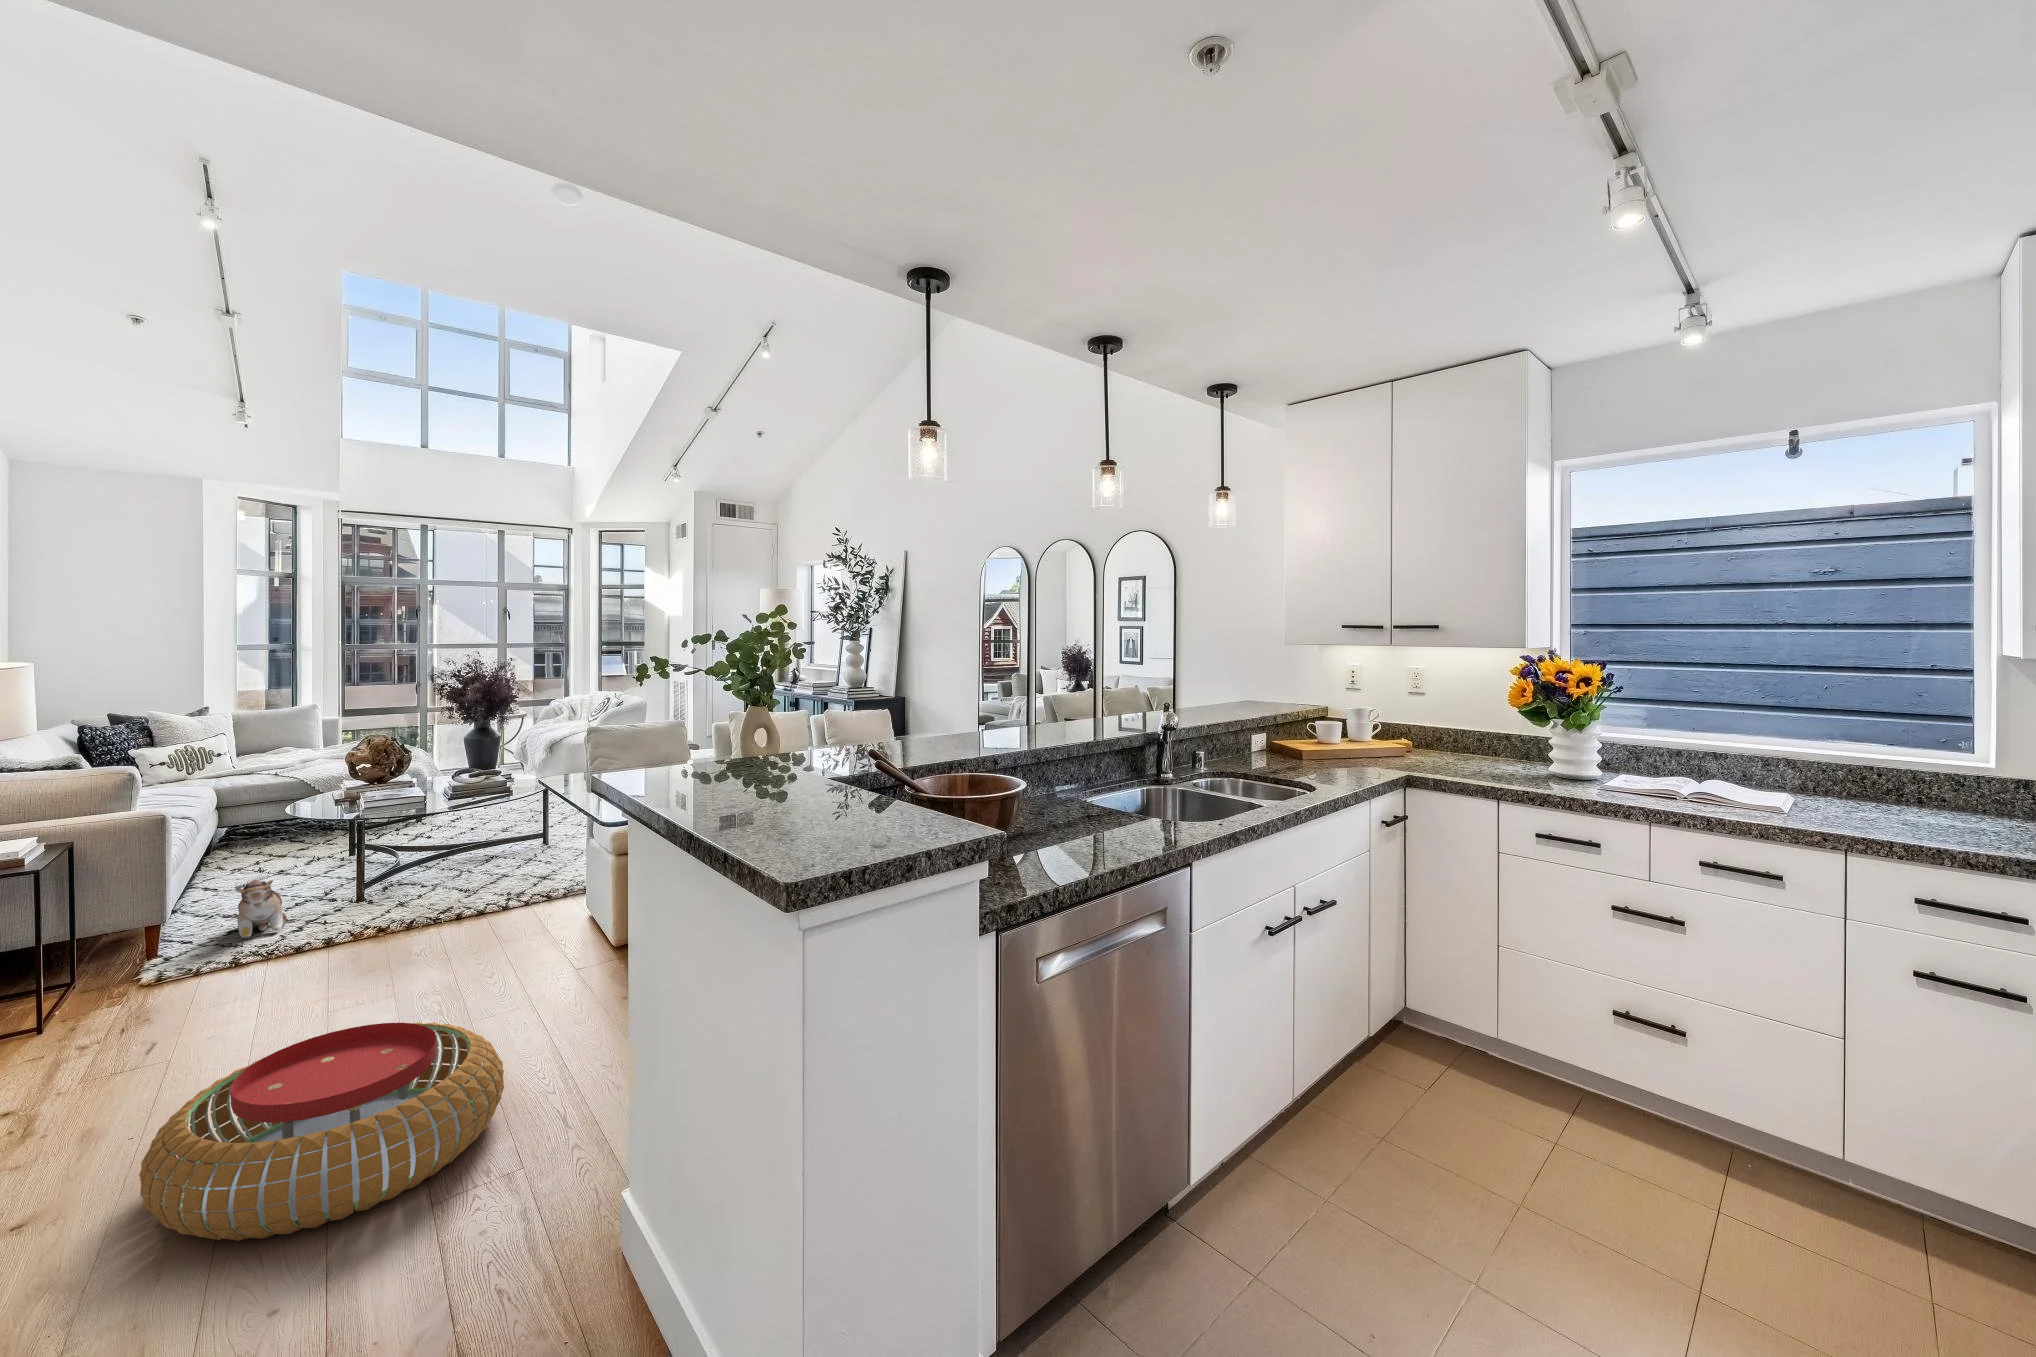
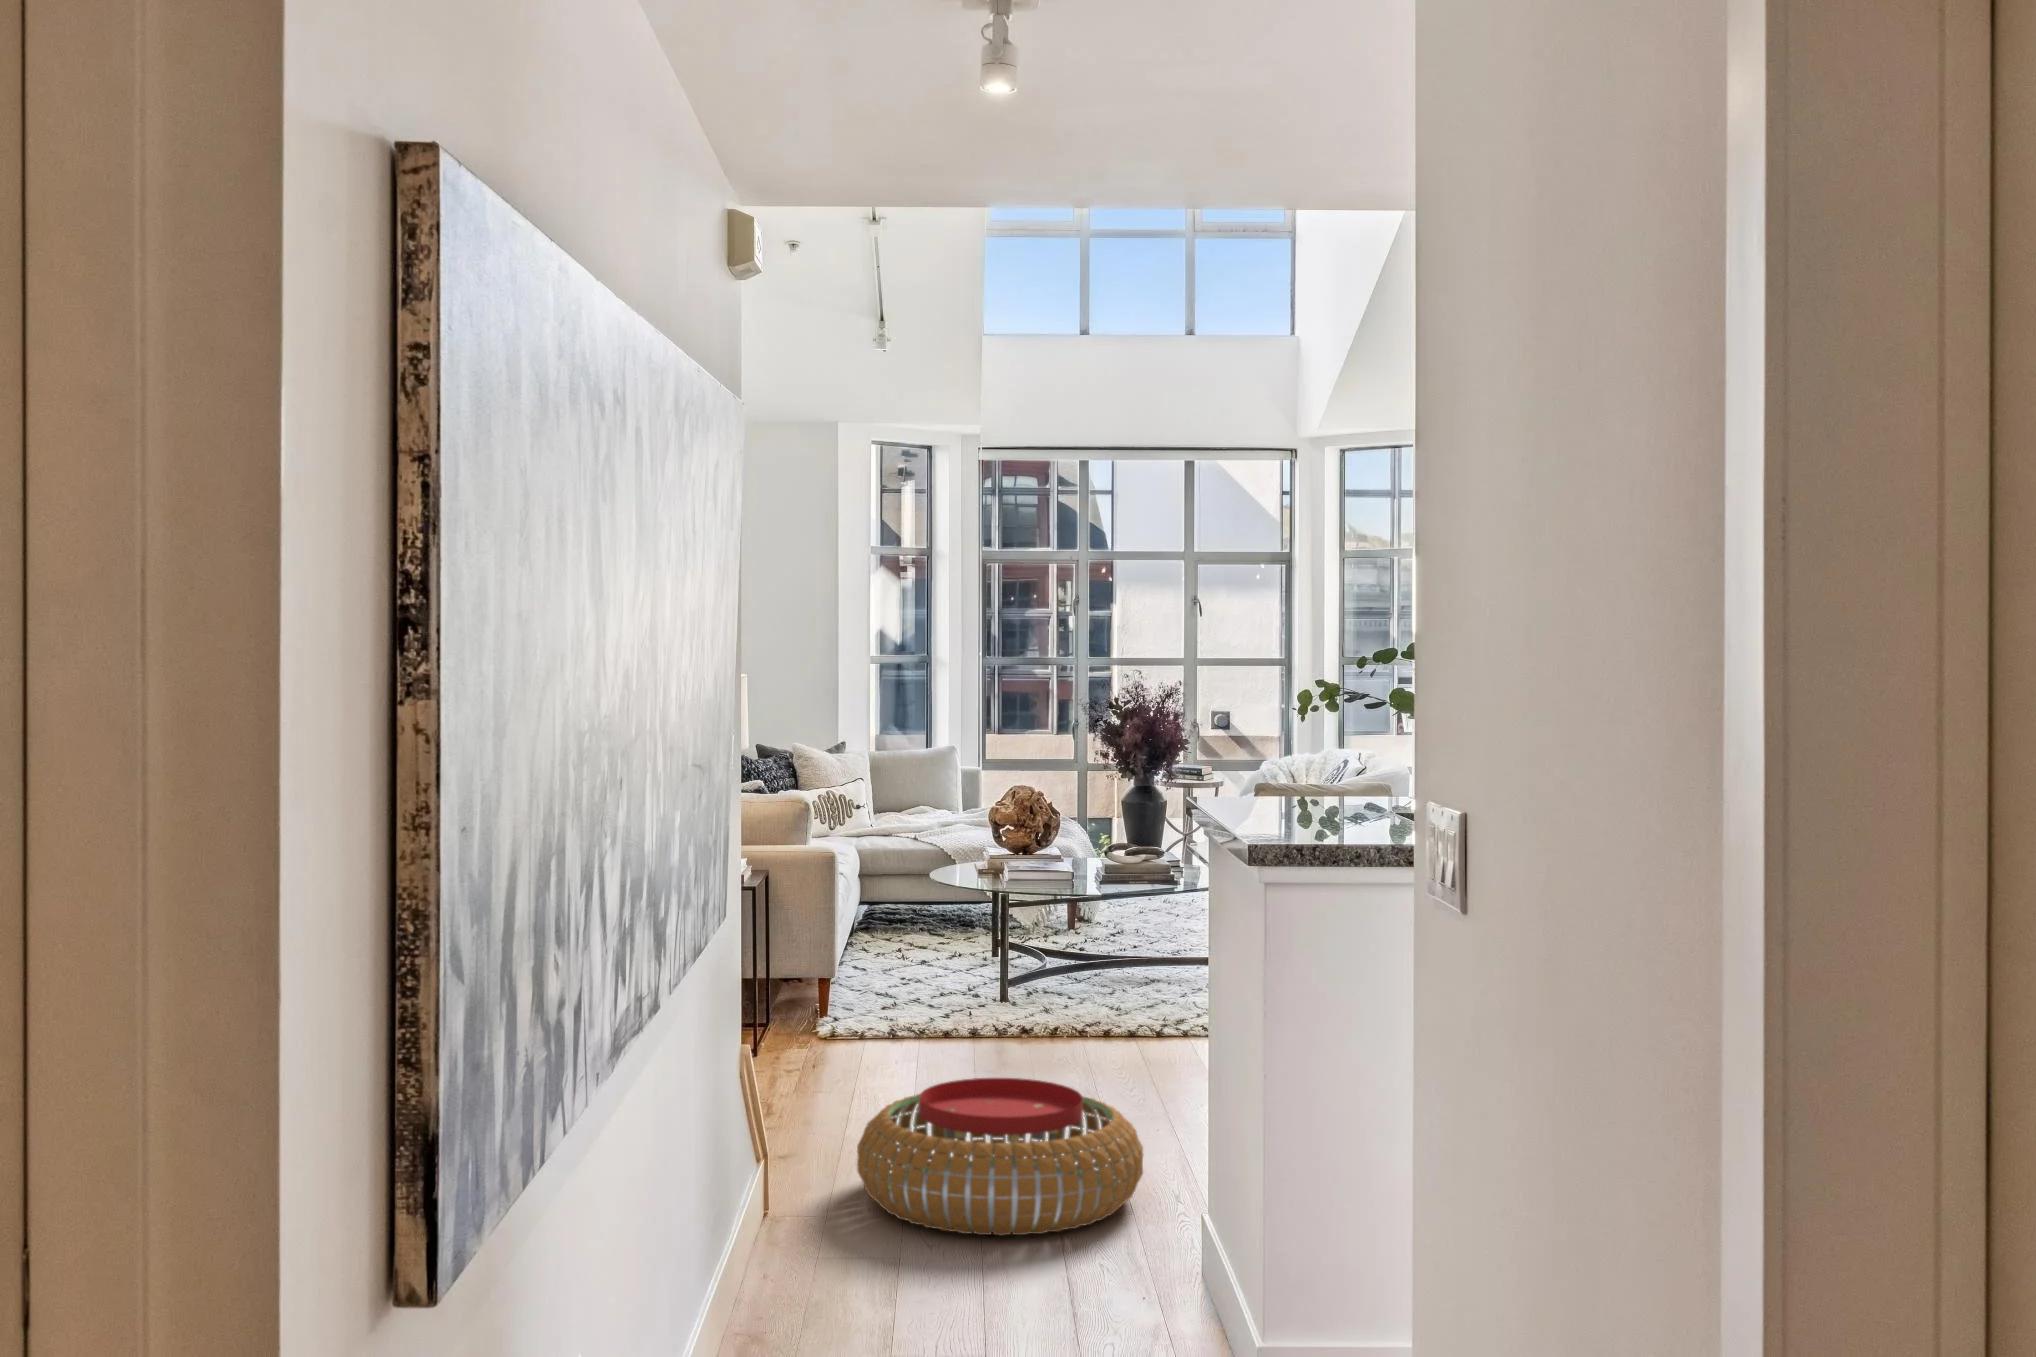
plush toy: present [236,879,287,938] -> none [892,946,933,1016]

